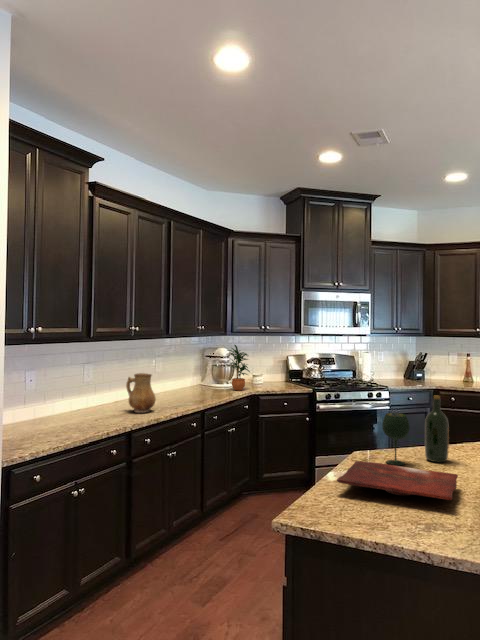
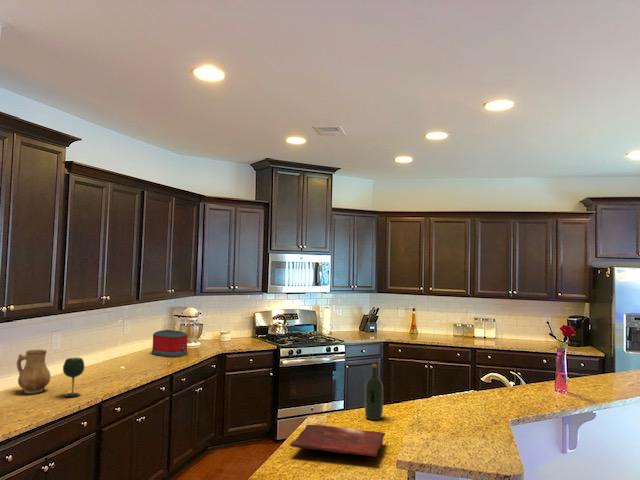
potted plant: present [228,345,250,390] -> none [195,305,218,350]
toaster: none [183,369,219,396] -> present [152,330,188,357]
ceramic pitcher: present [126,373,156,413] -> present [17,350,51,393]
wine glass: present [382,413,409,465] -> present [63,358,84,397]

